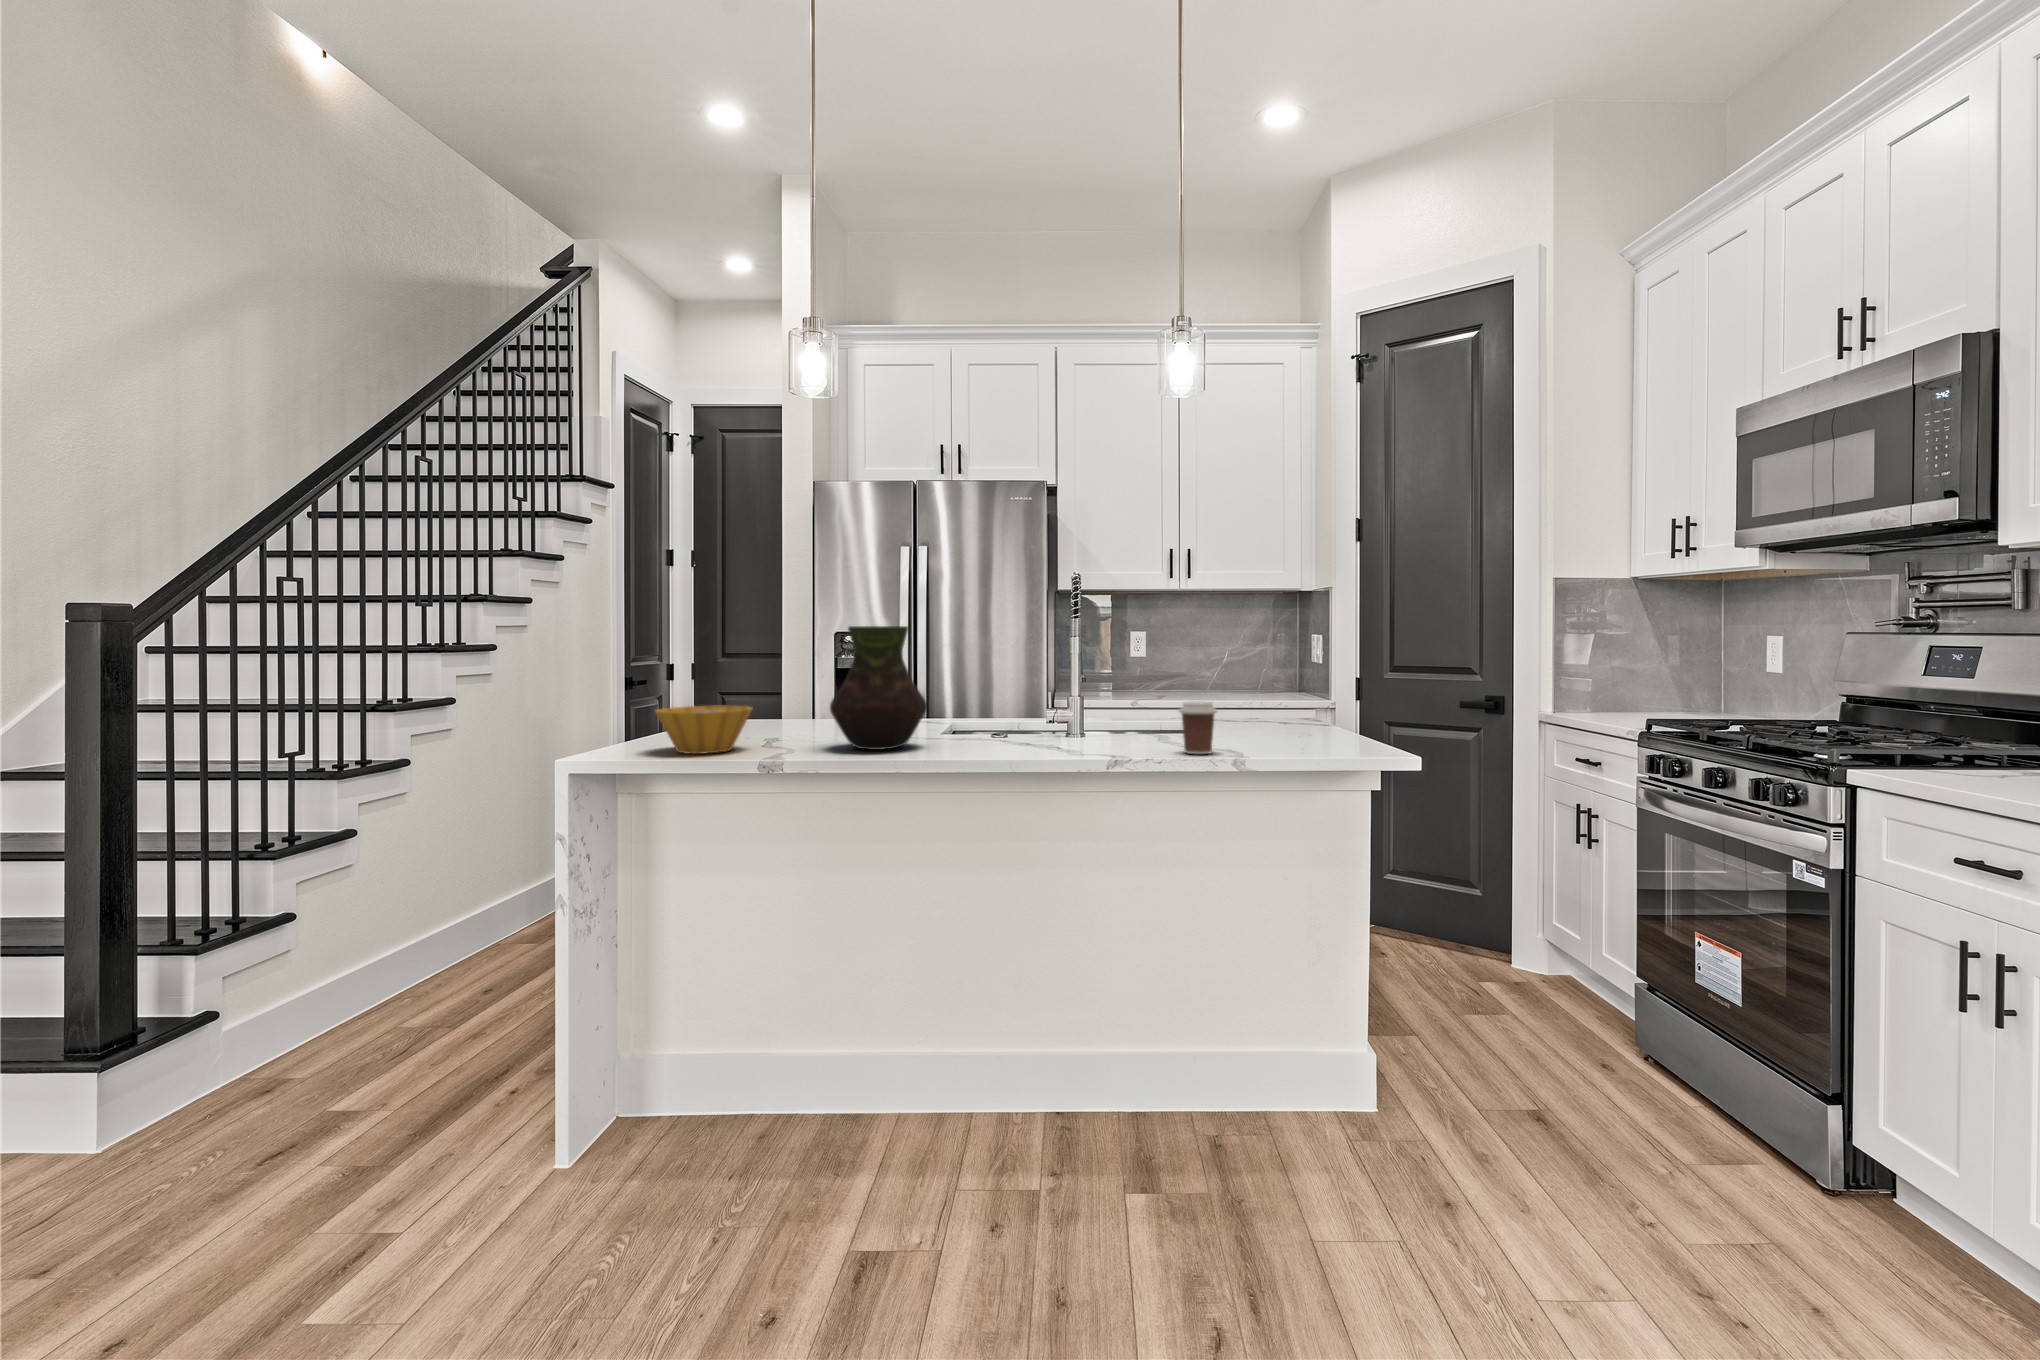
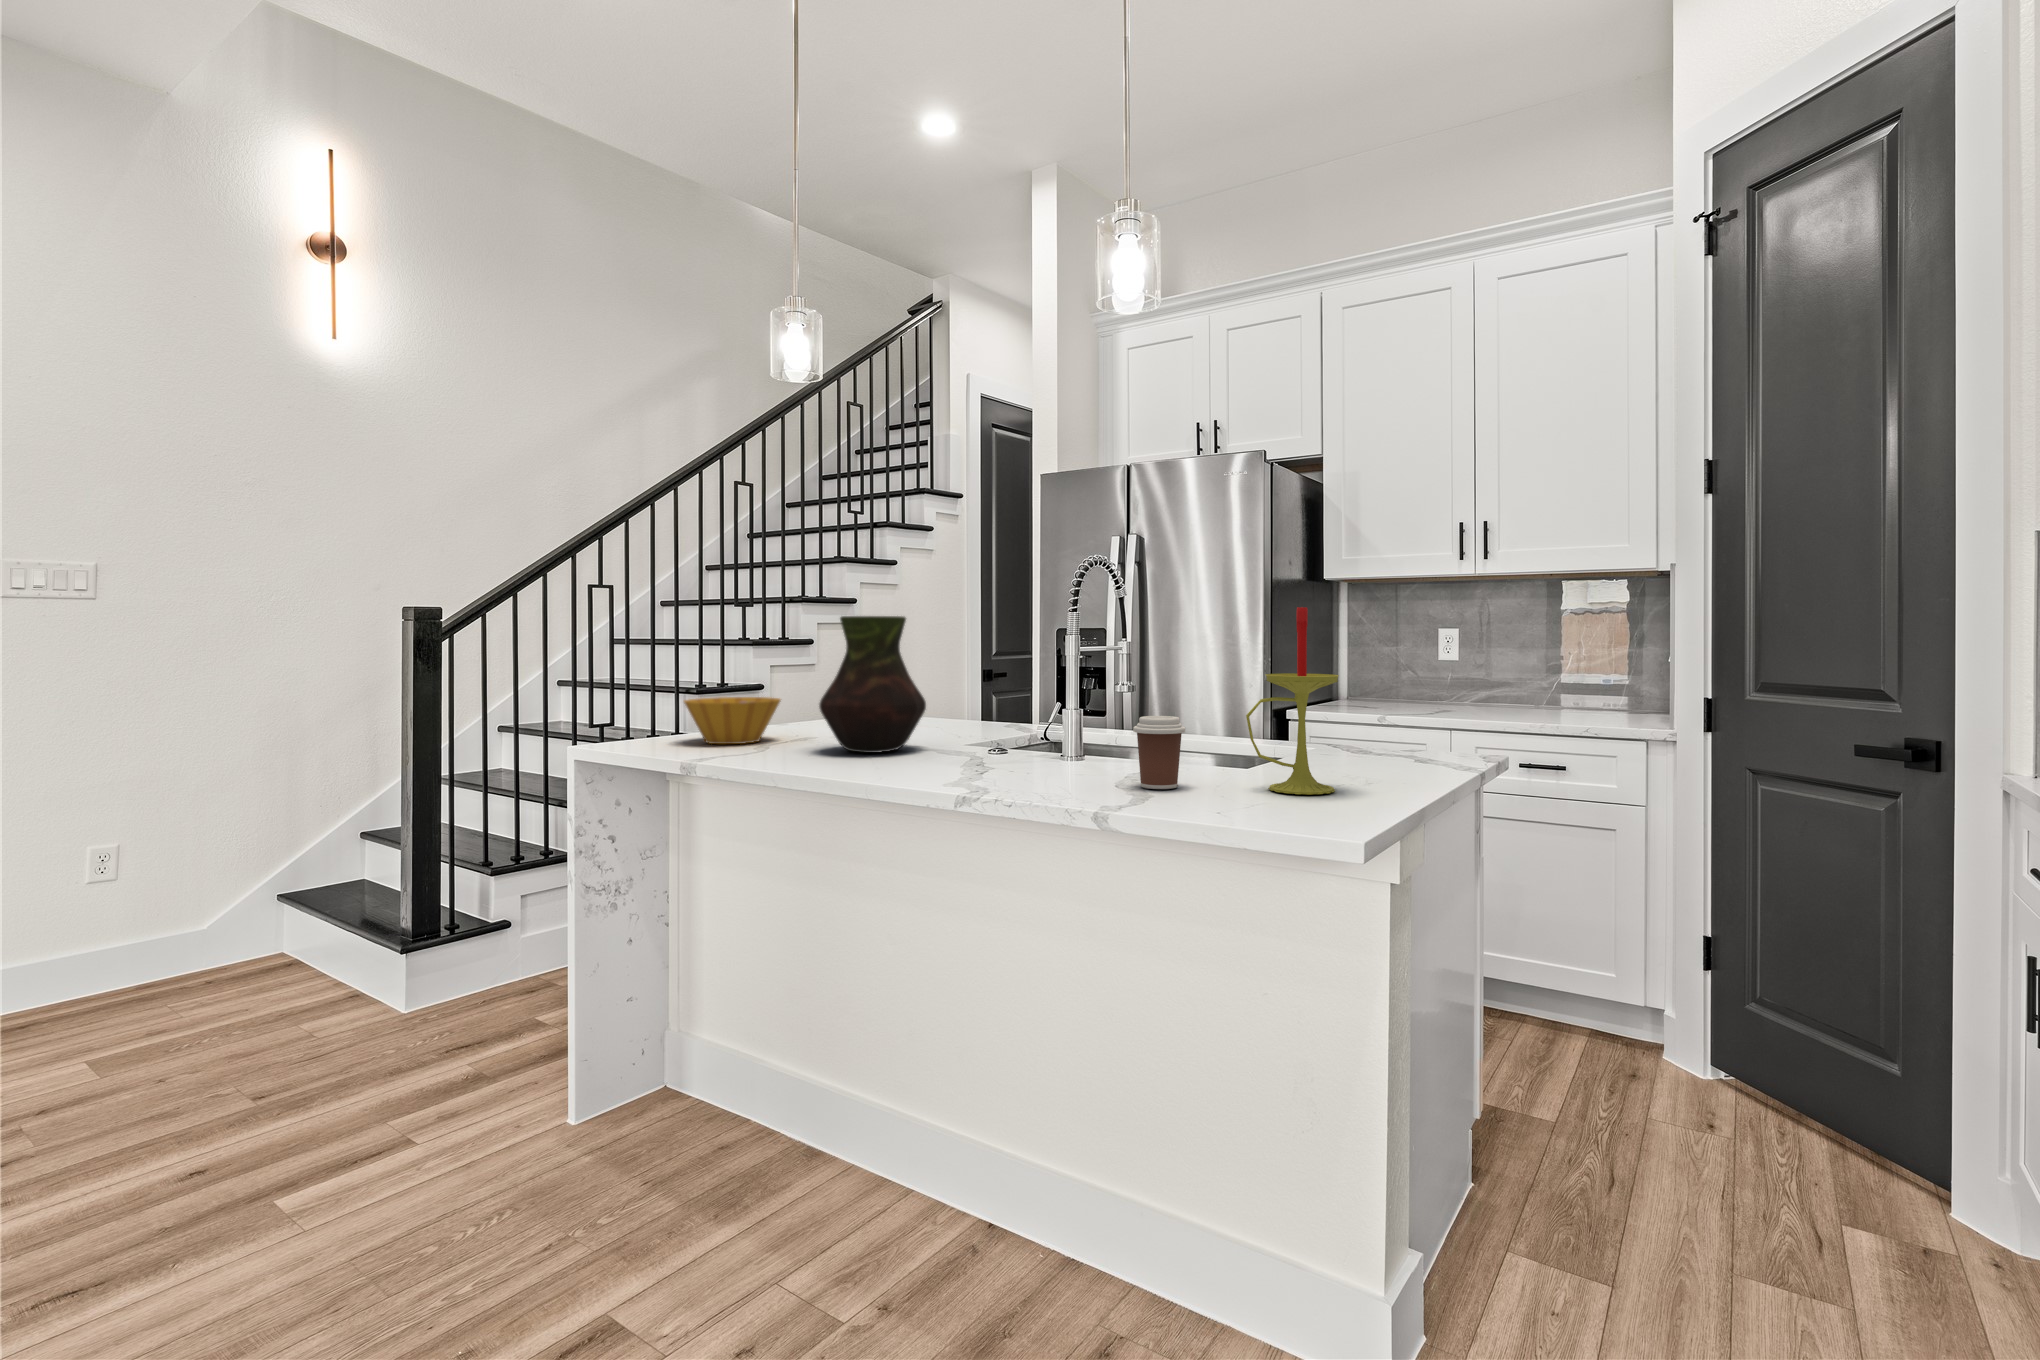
candle: none [1252,618,1308,750] -> present [1246,607,1339,794]

